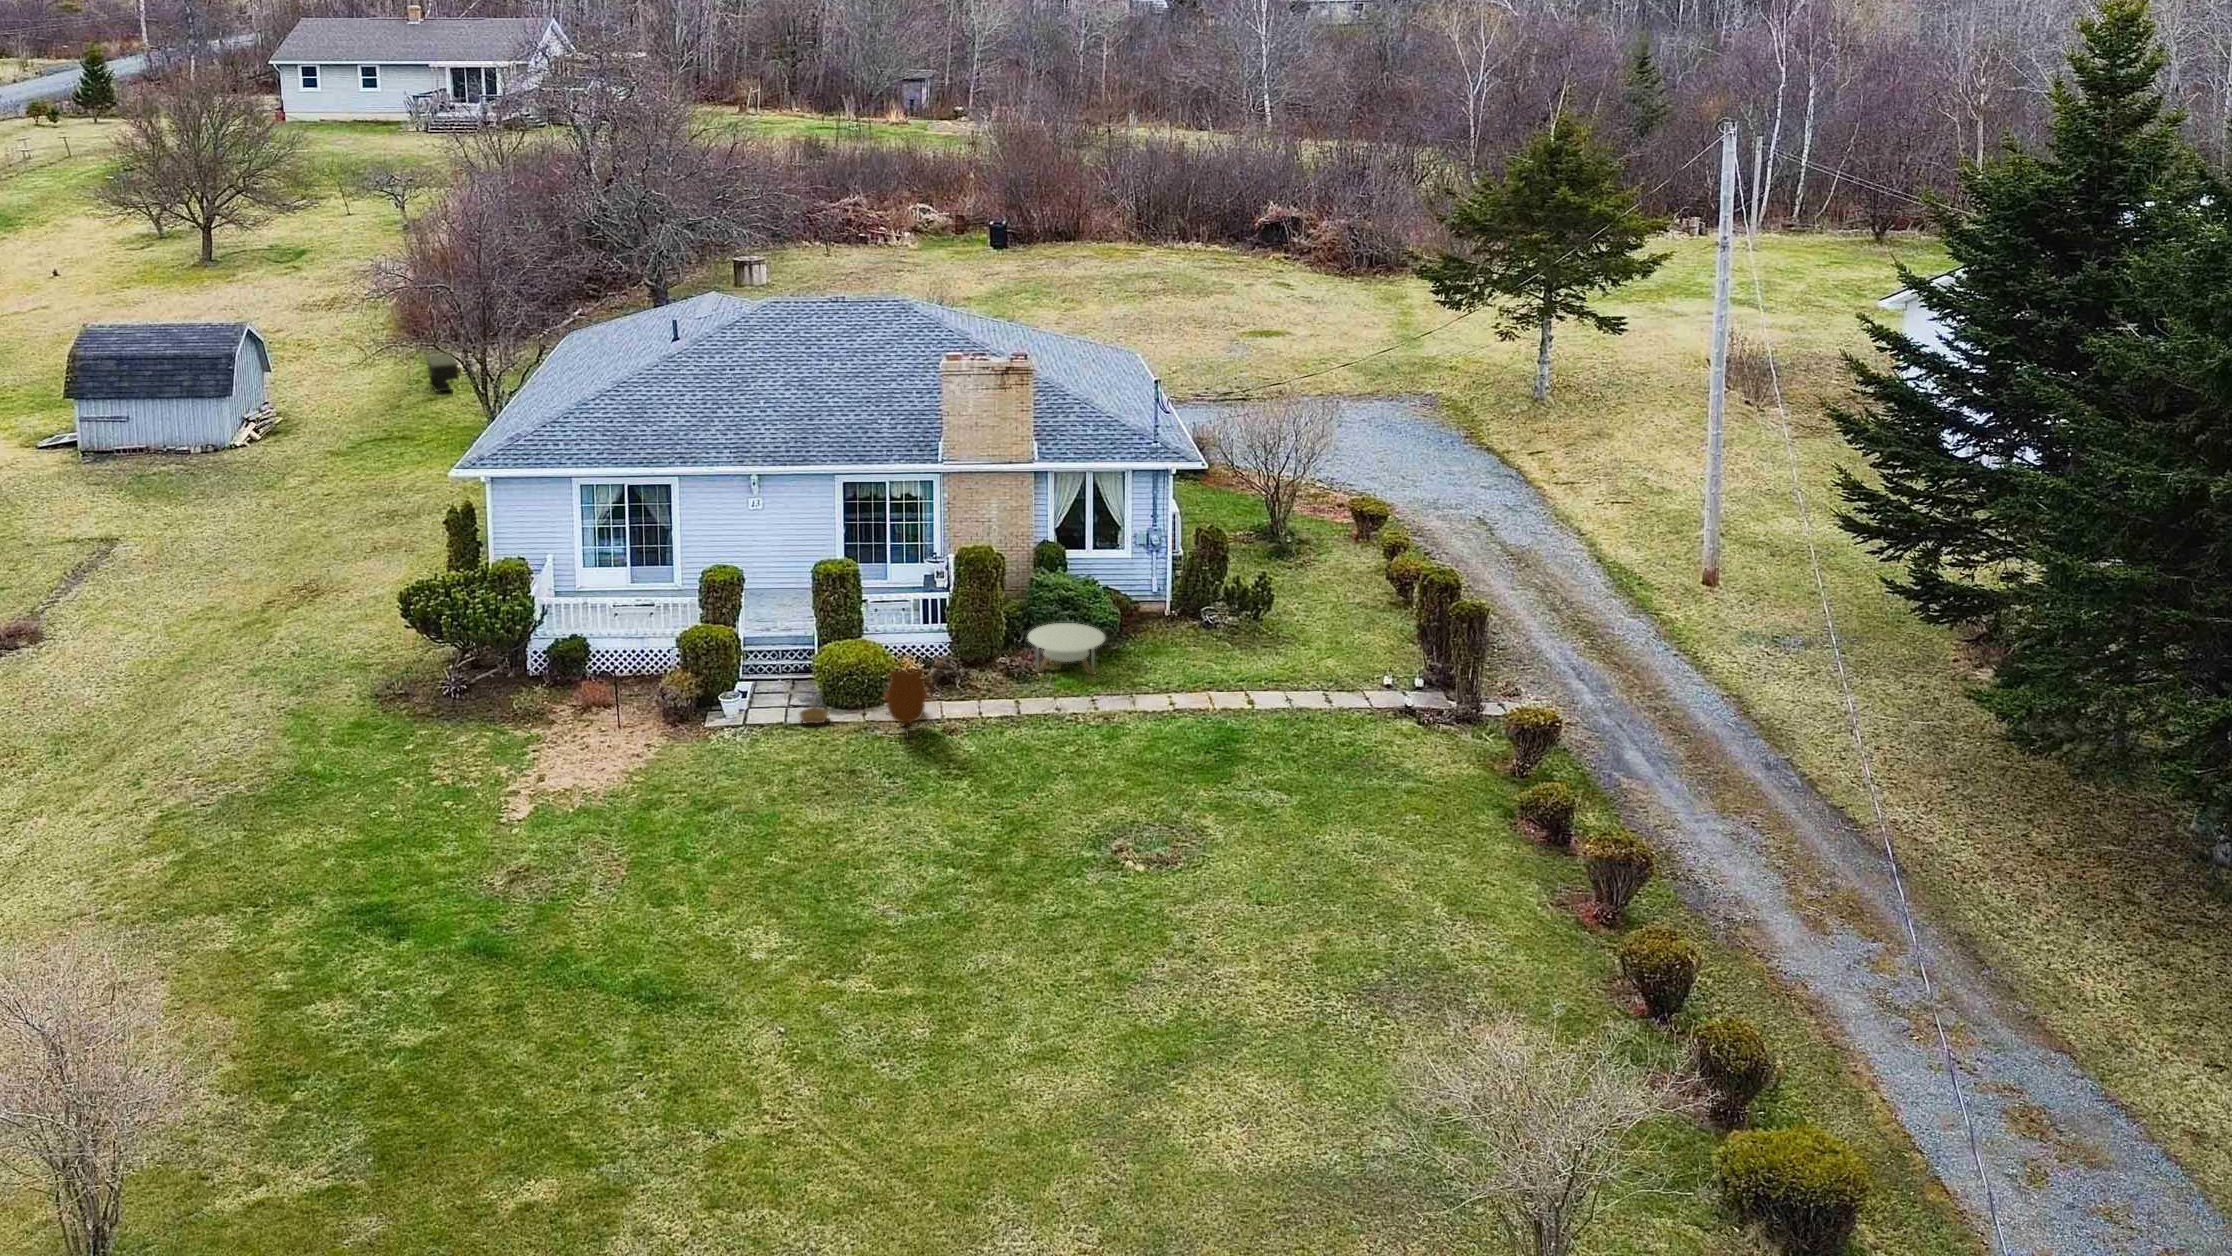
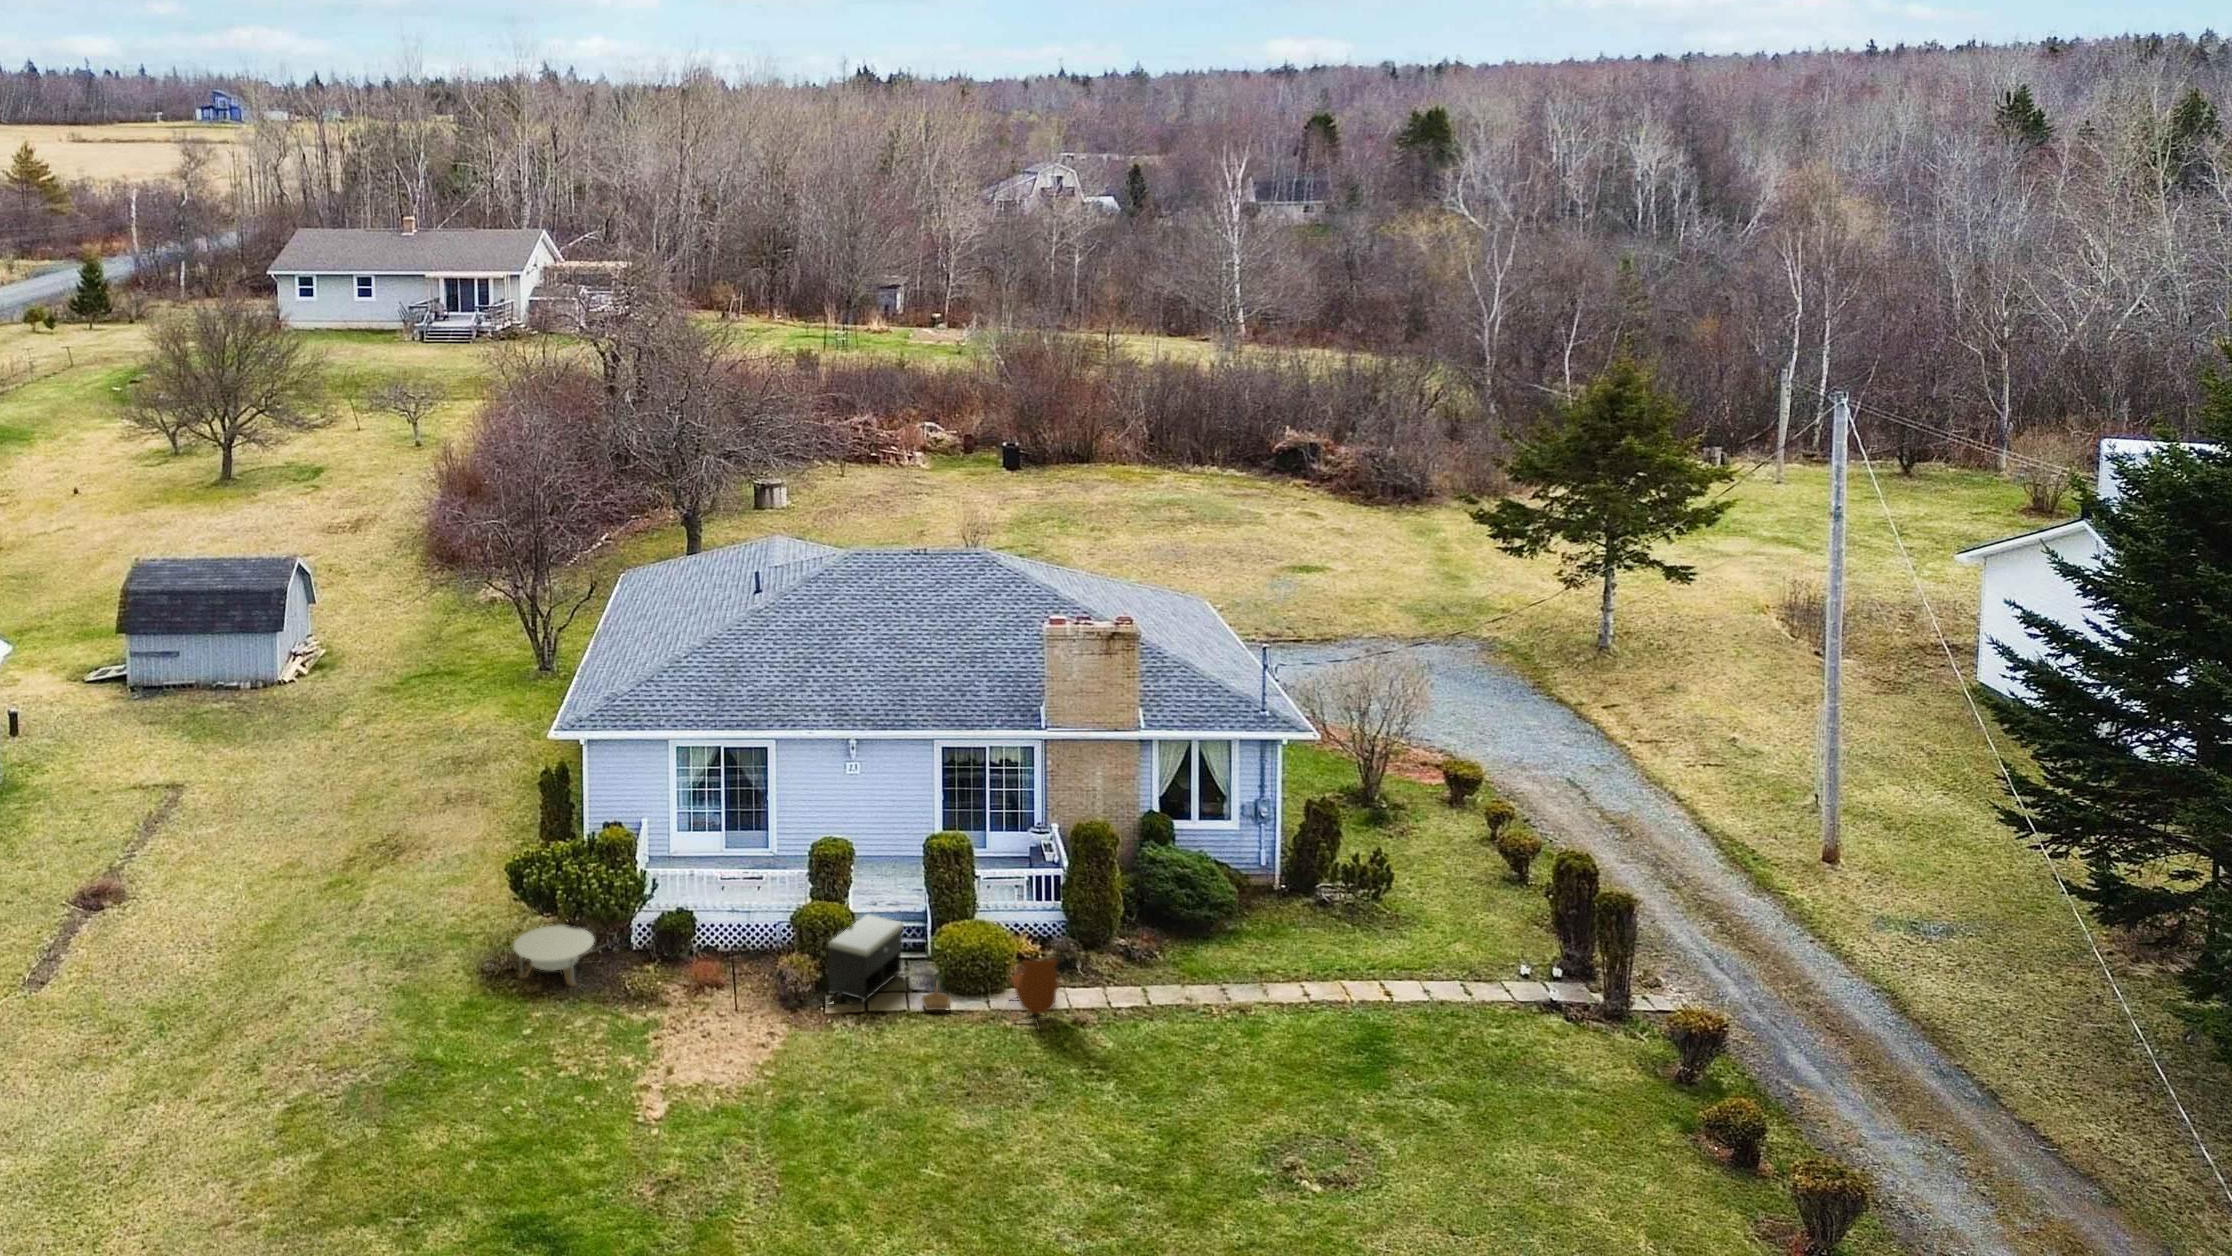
storage bench: present [426,353,459,392] -> present [828,914,904,1001]
round table: present [1028,623,1105,675] -> present [513,925,595,987]

